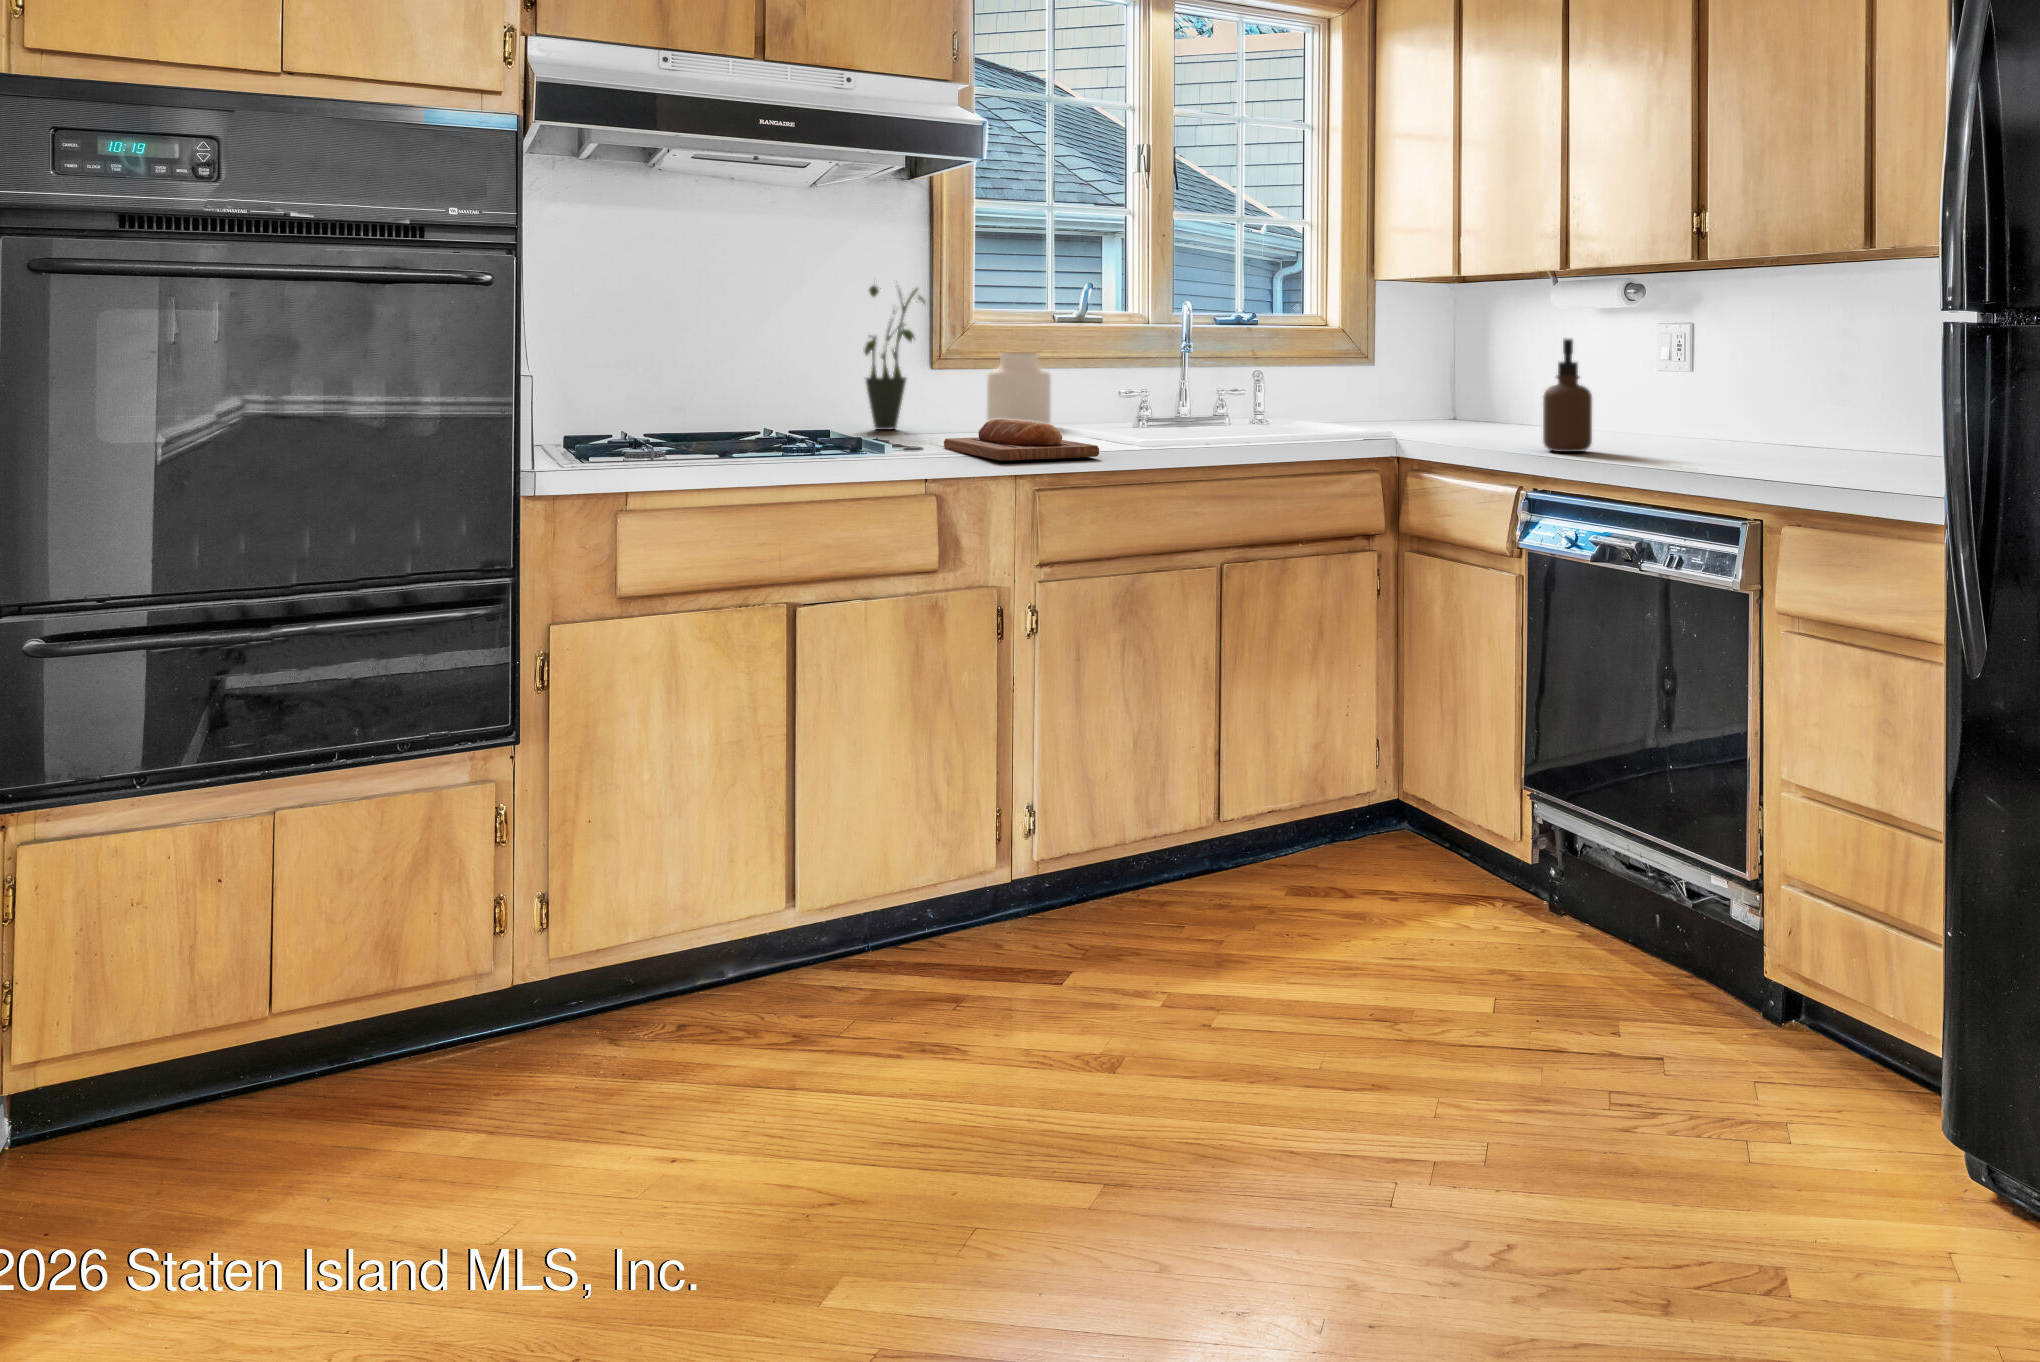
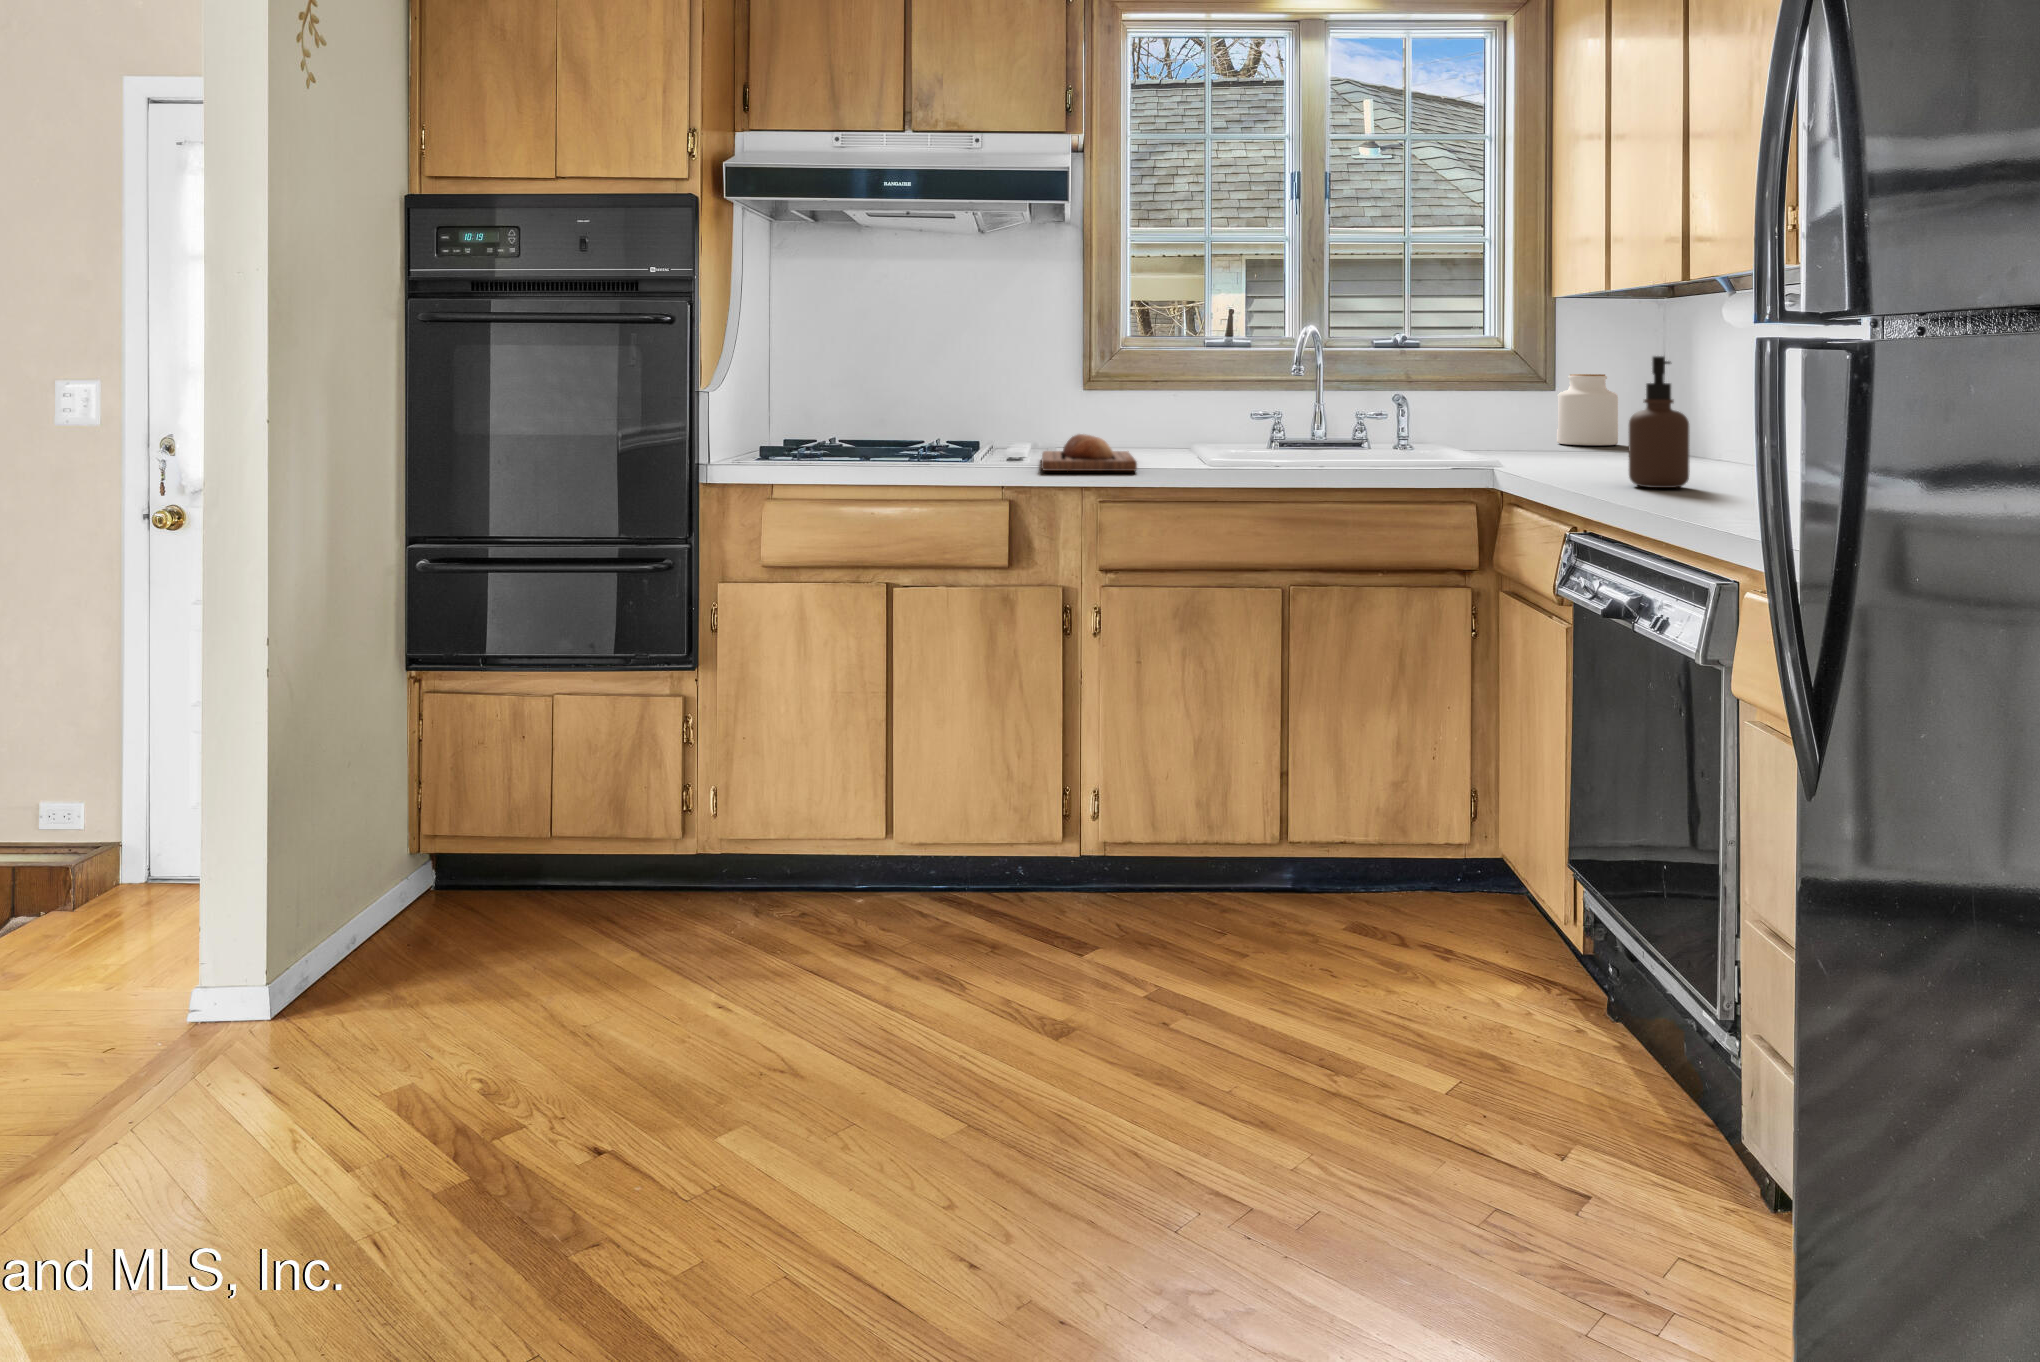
potted plant: present [863,286,925,430] -> none [1022,309,1076,443]
jar: present [986,351,1051,424] -> present [1557,374,1618,445]

